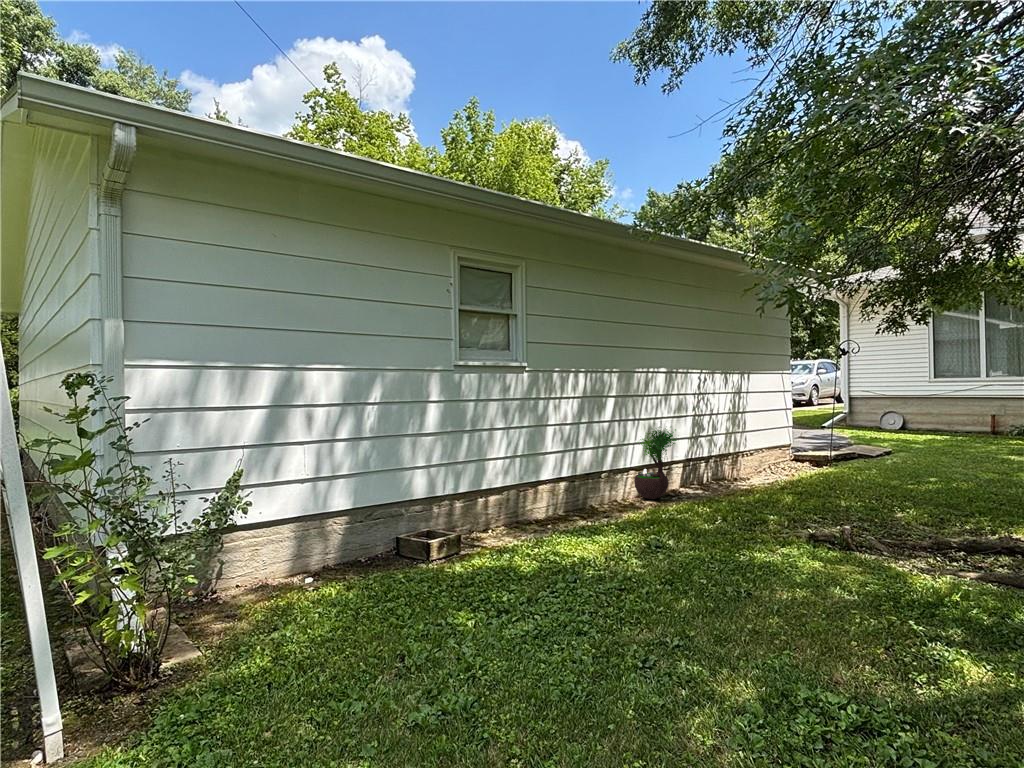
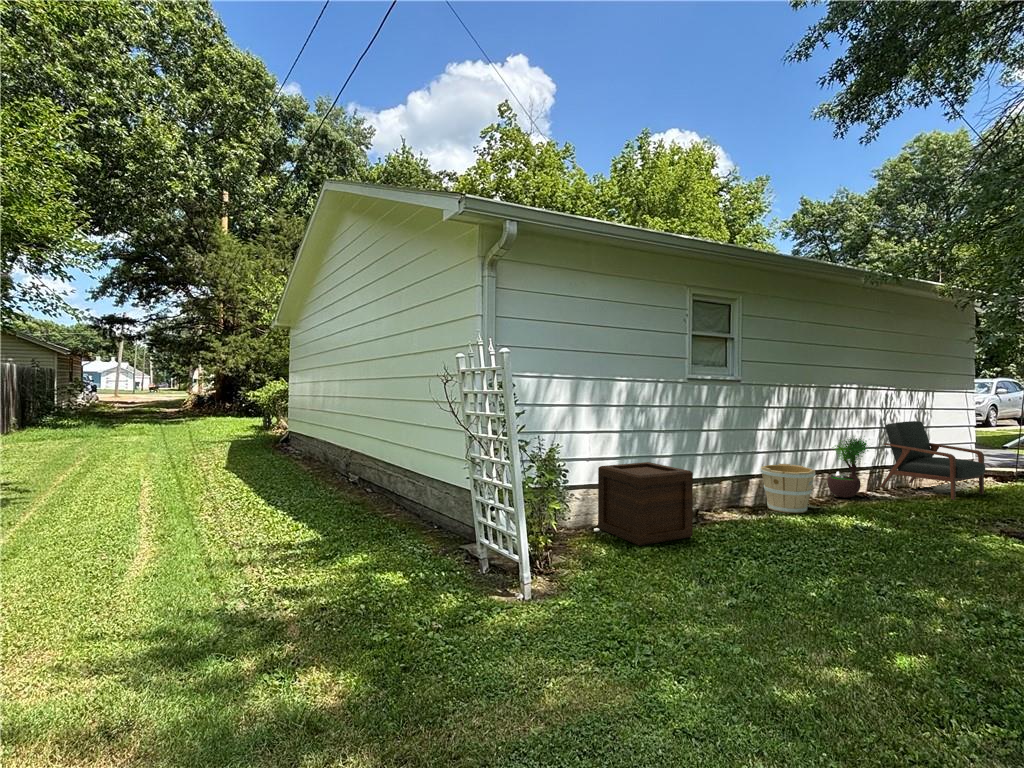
chair: none [695,406,795,492] -> present [880,421,985,500]
wooden bucket: none [550,465,610,526] -> present [760,464,815,513]
wooden crate: none [308,479,434,605] -> present [598,462,693,546]

